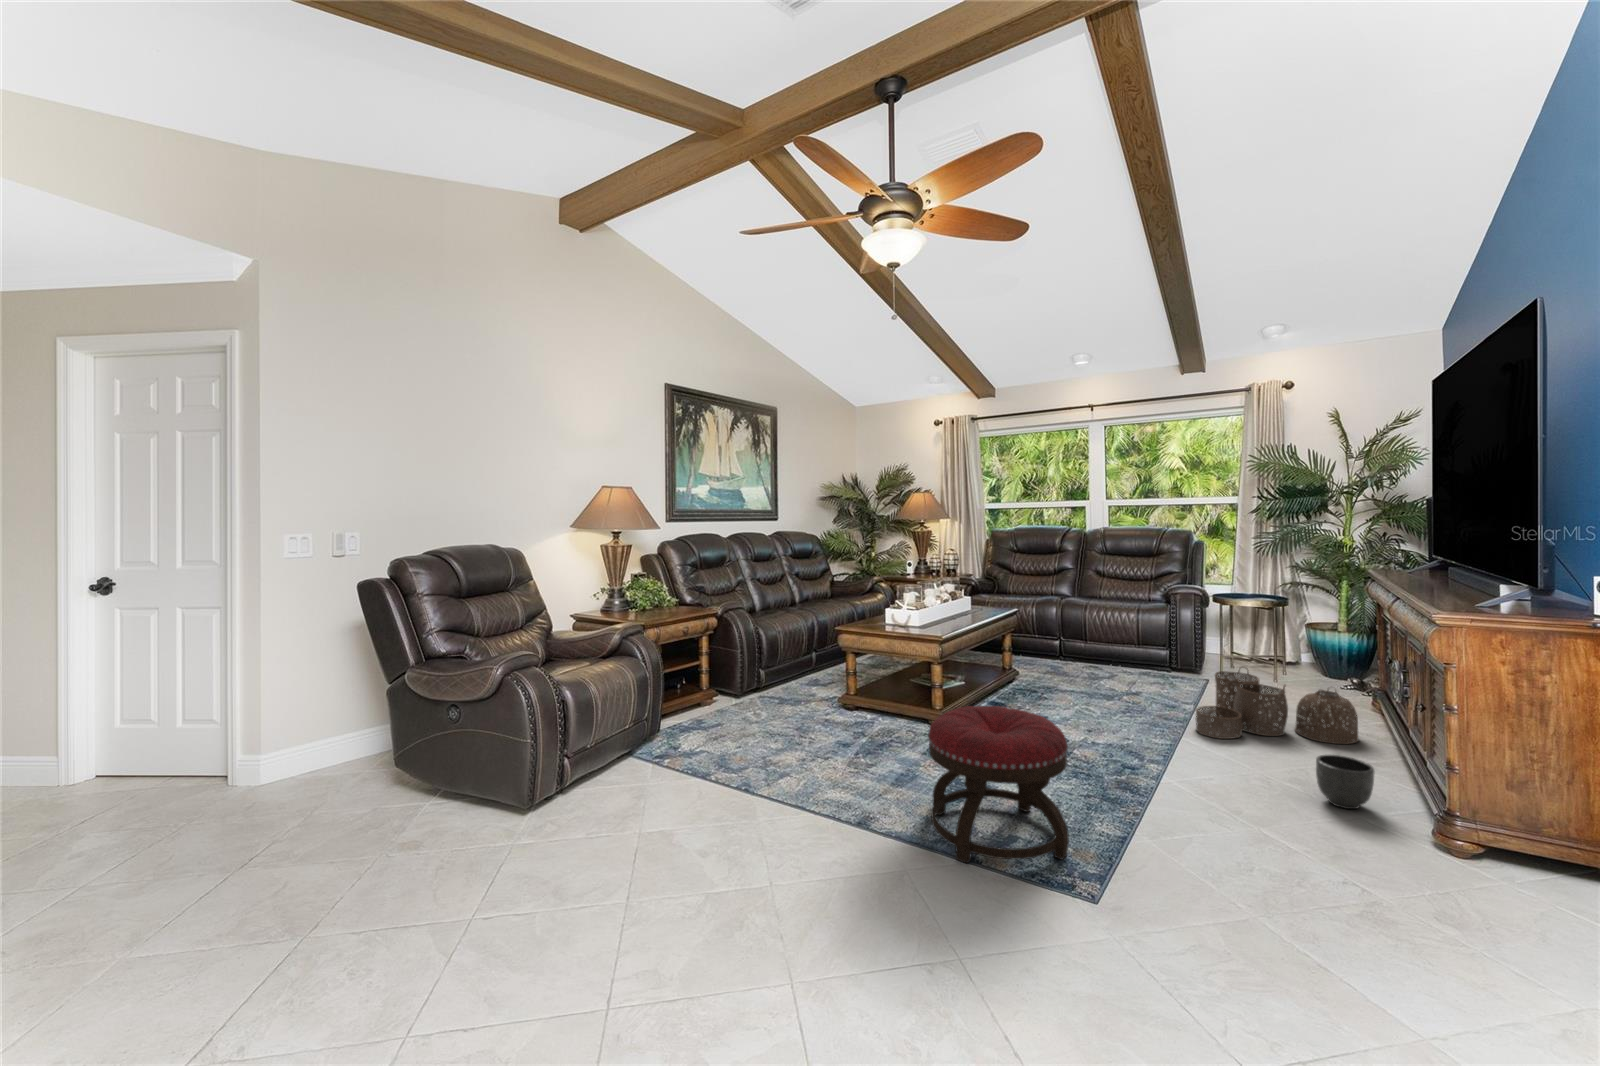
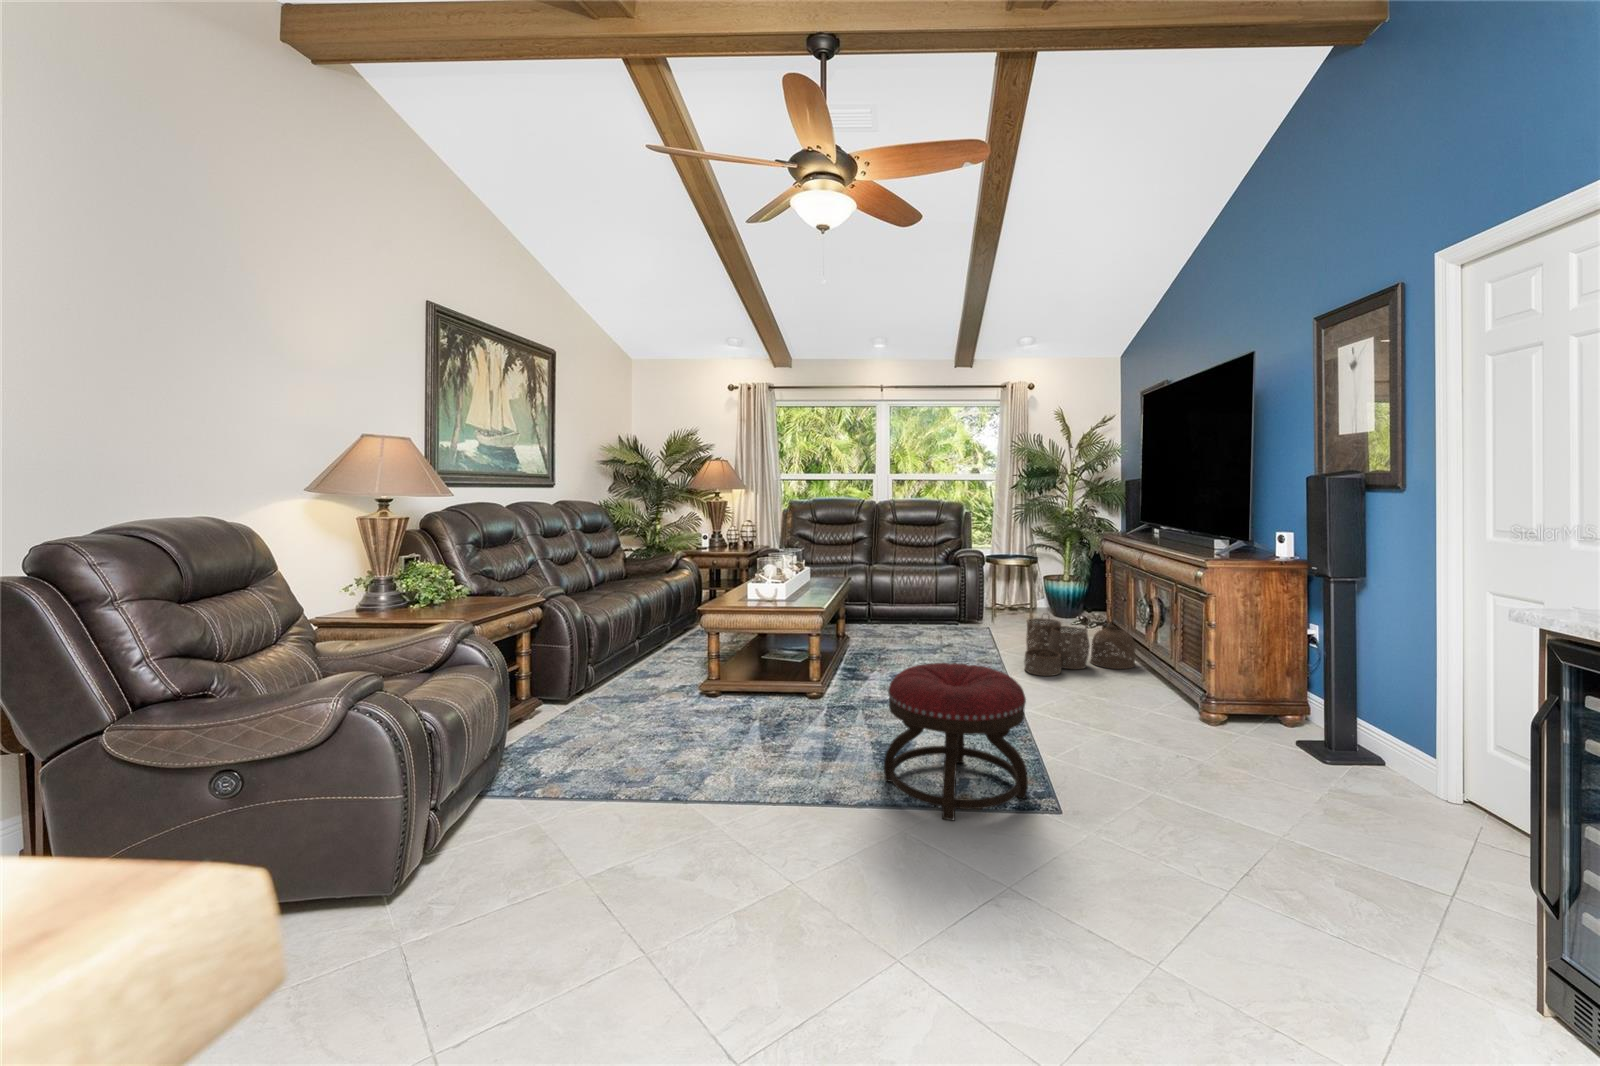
planter: present [1316,755,1375,809] -> none [1147,674,1189,716]

